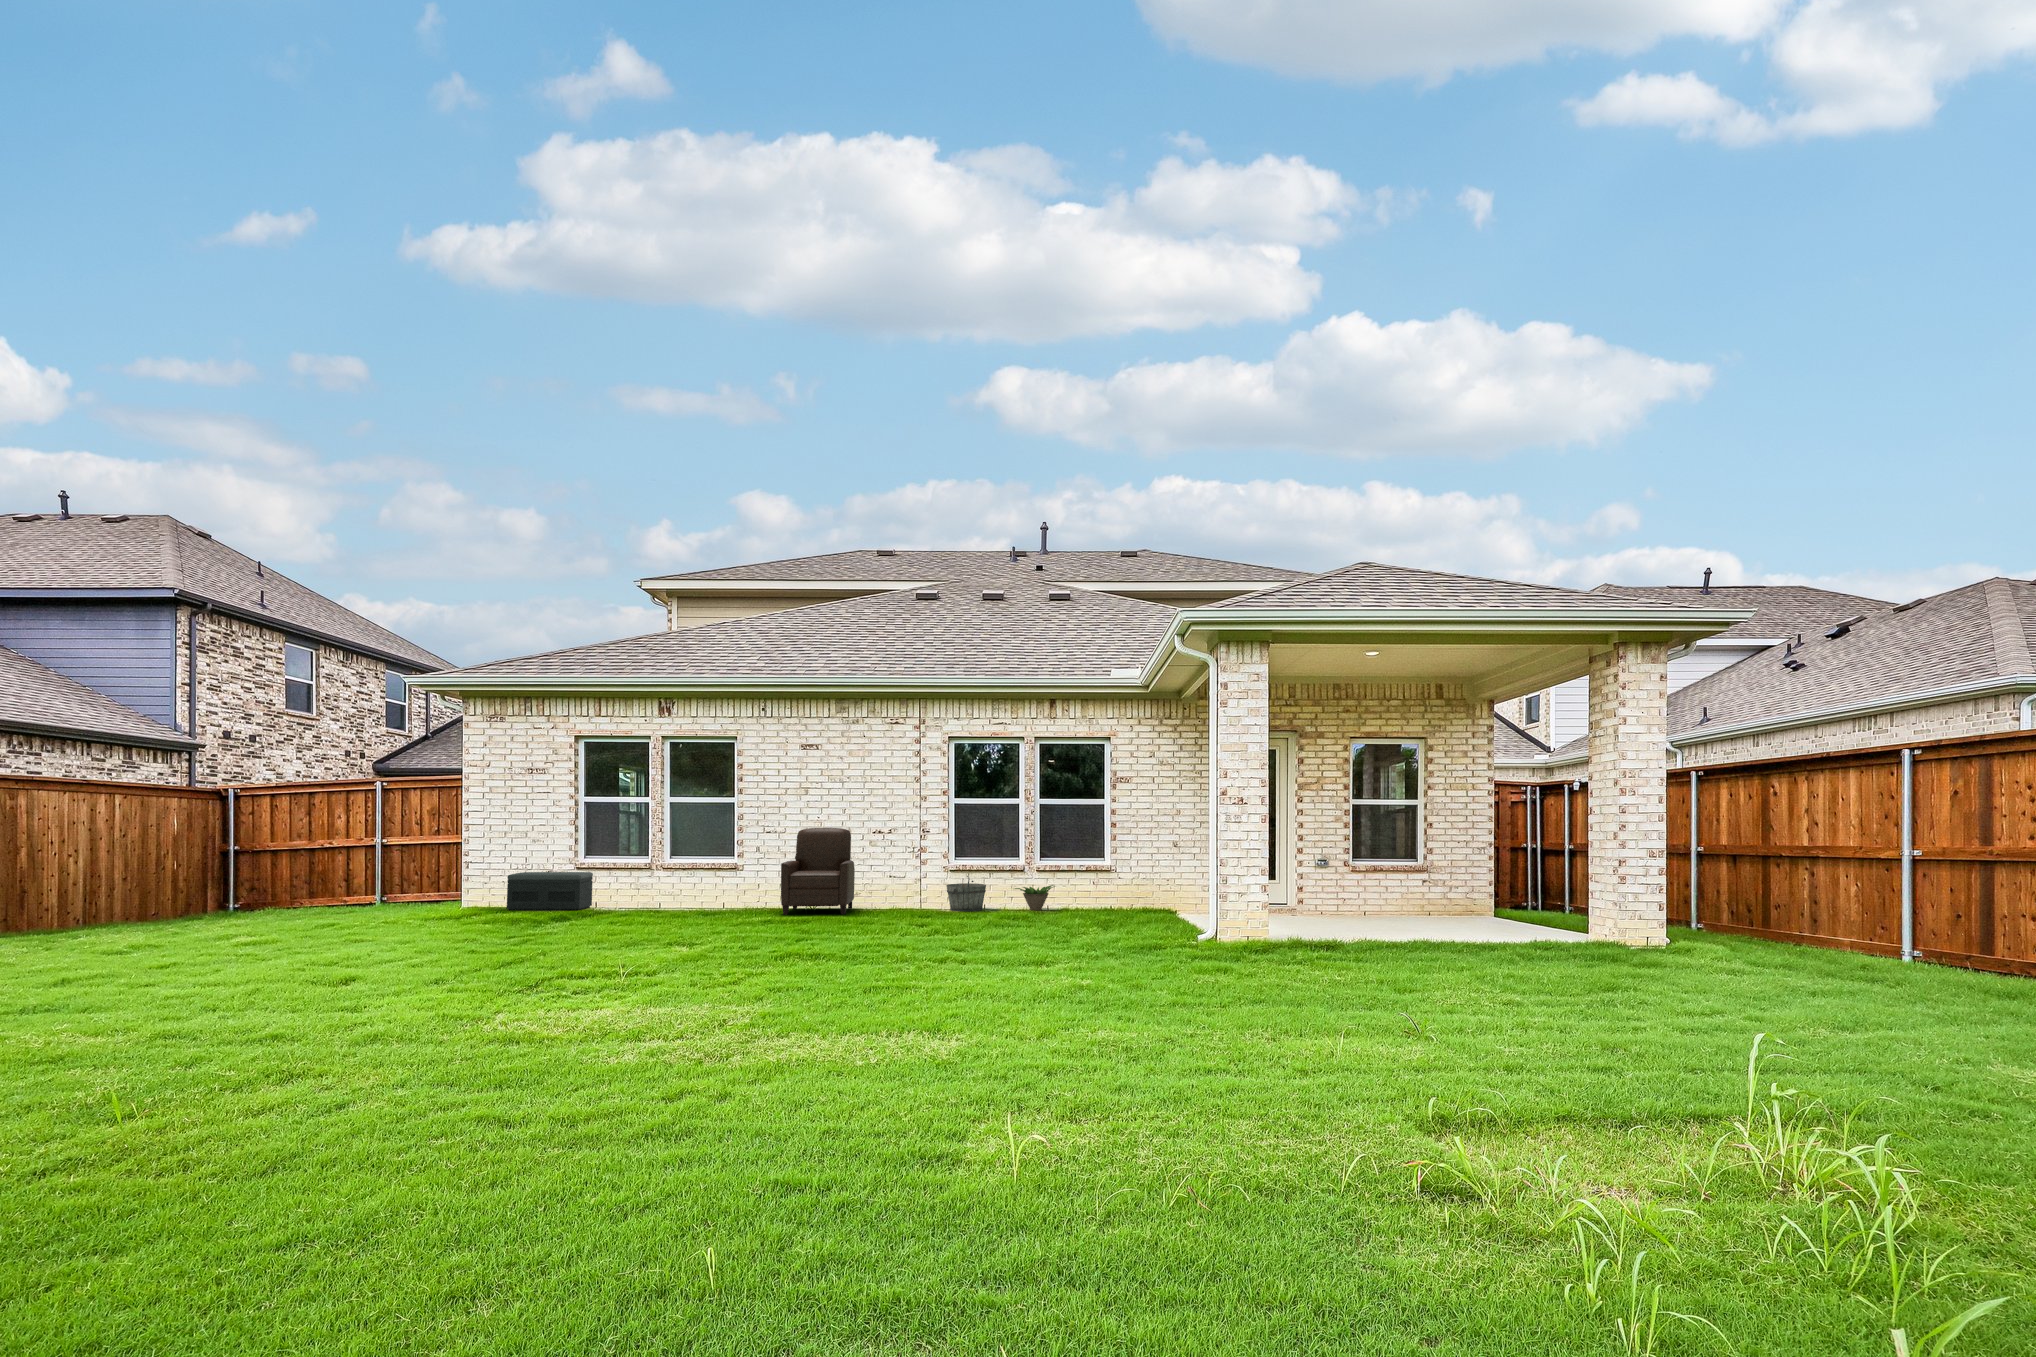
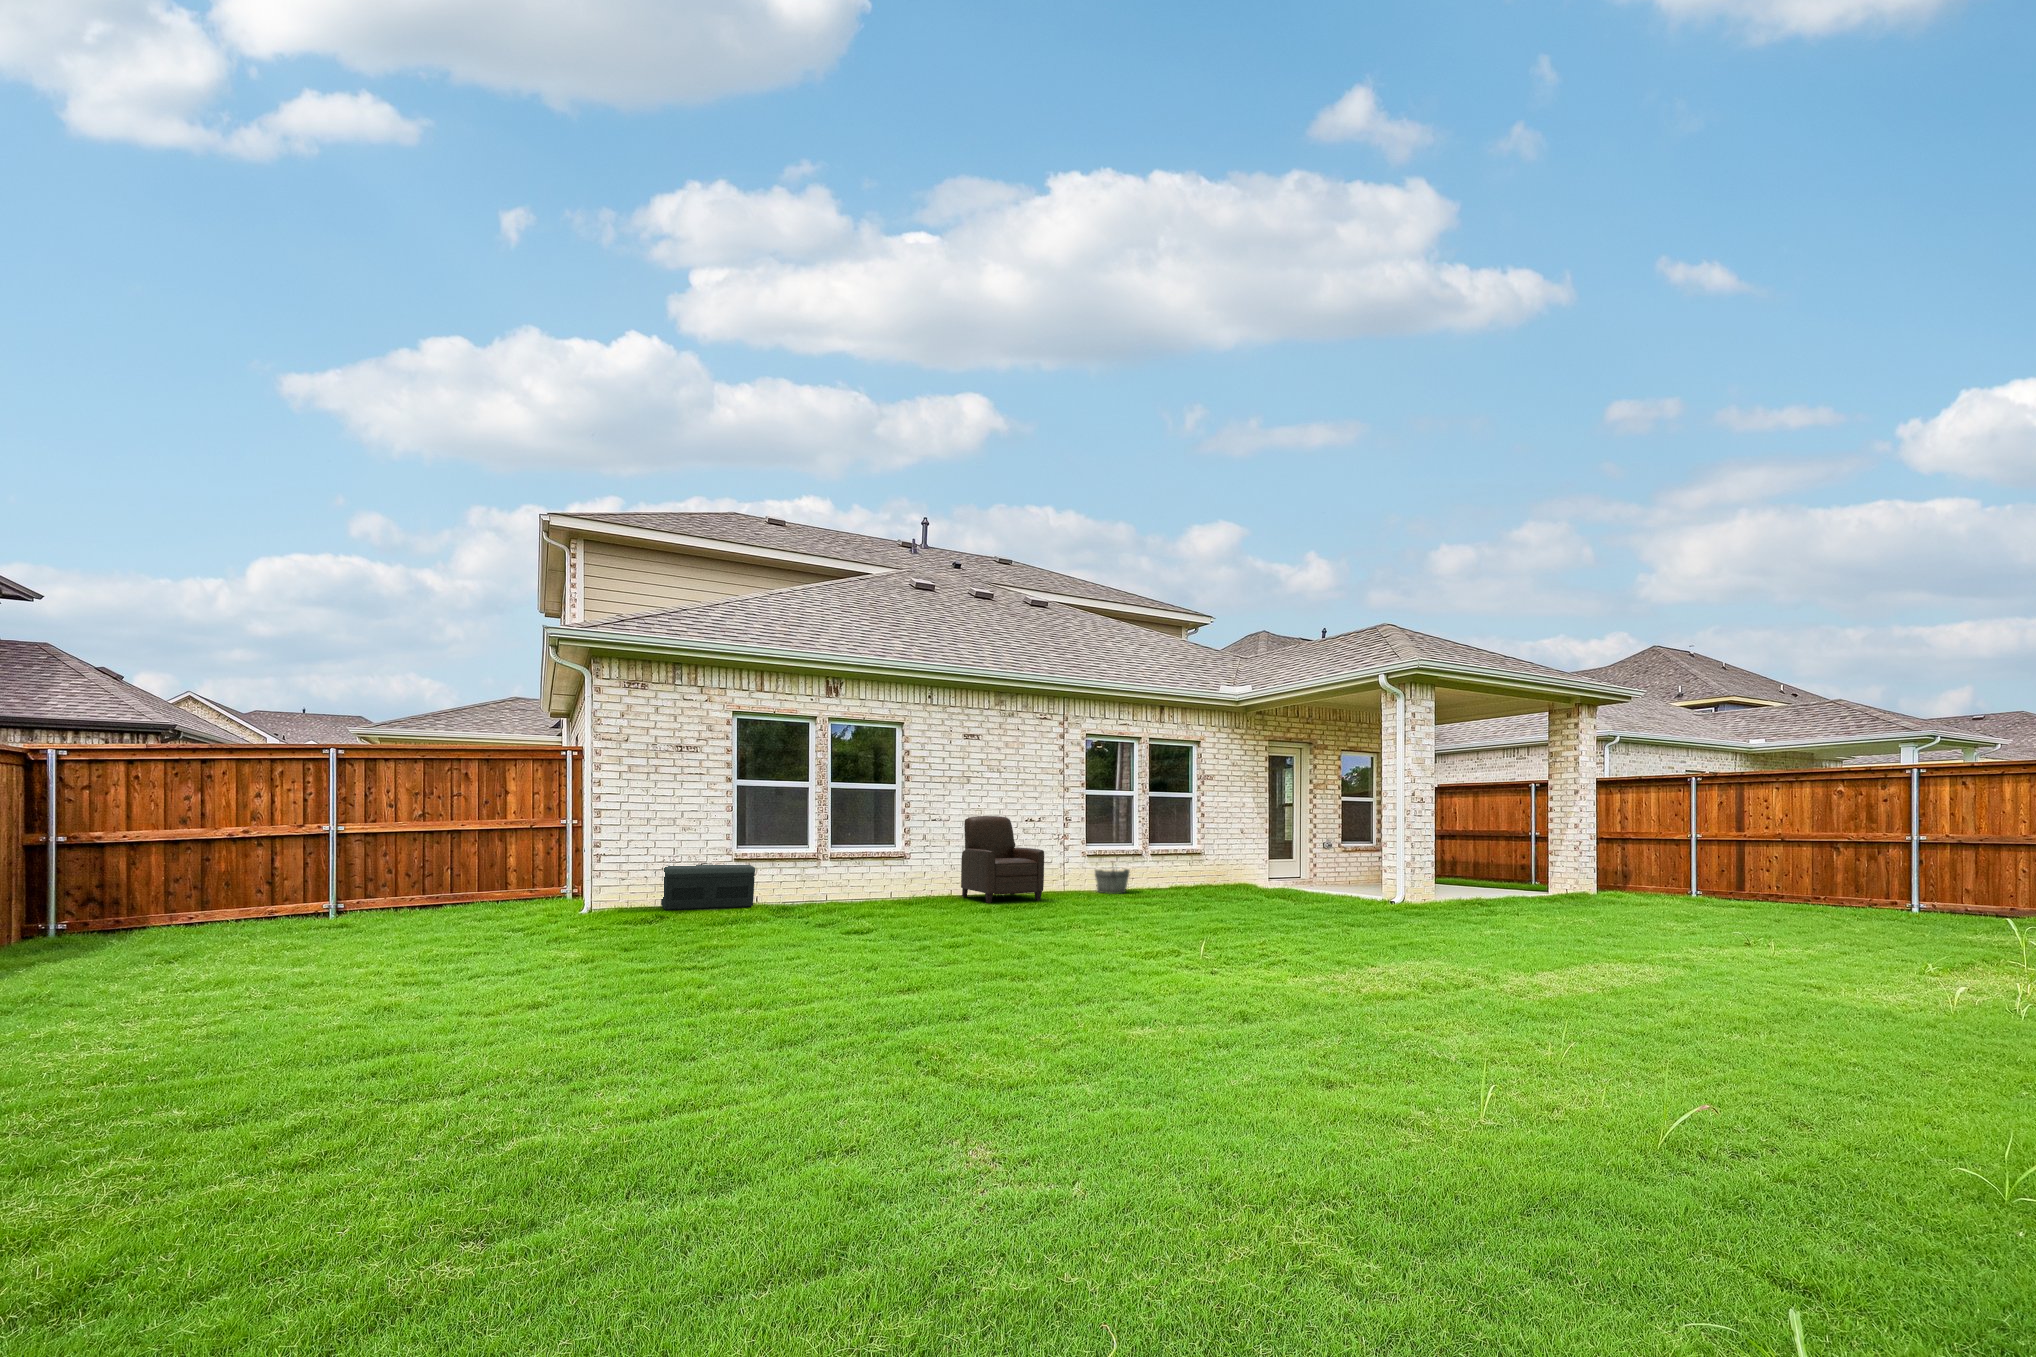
decorative plant: present [1015,885,1053,910] -> none [1144,868,1179,890]

